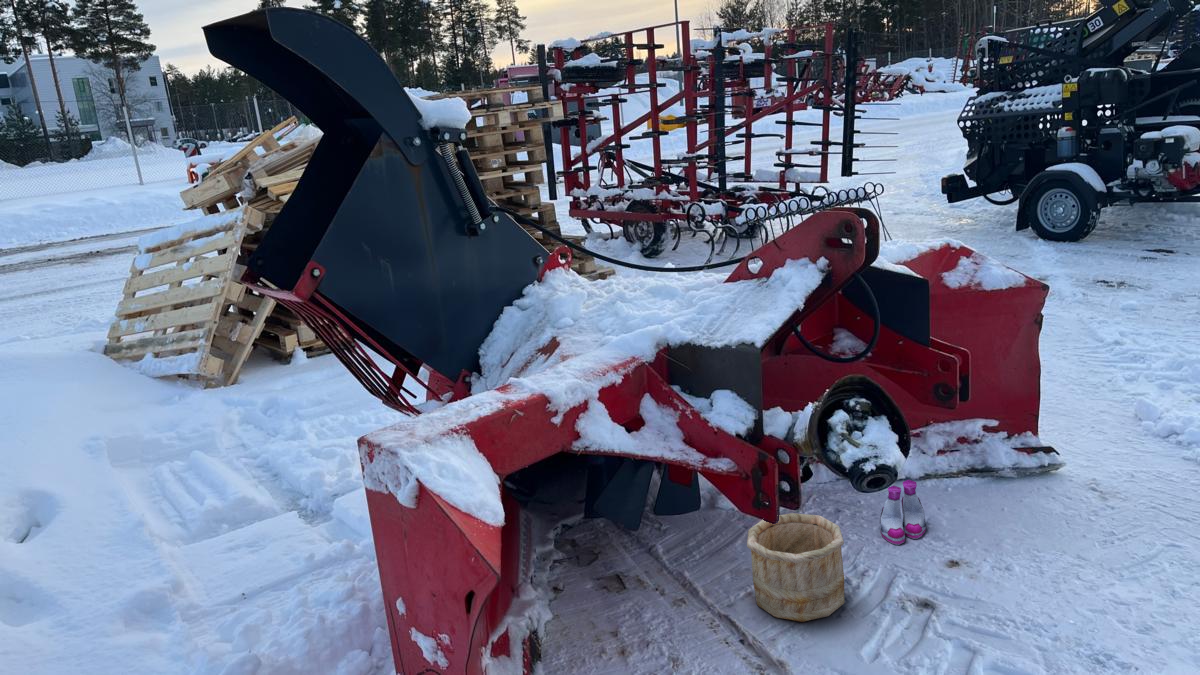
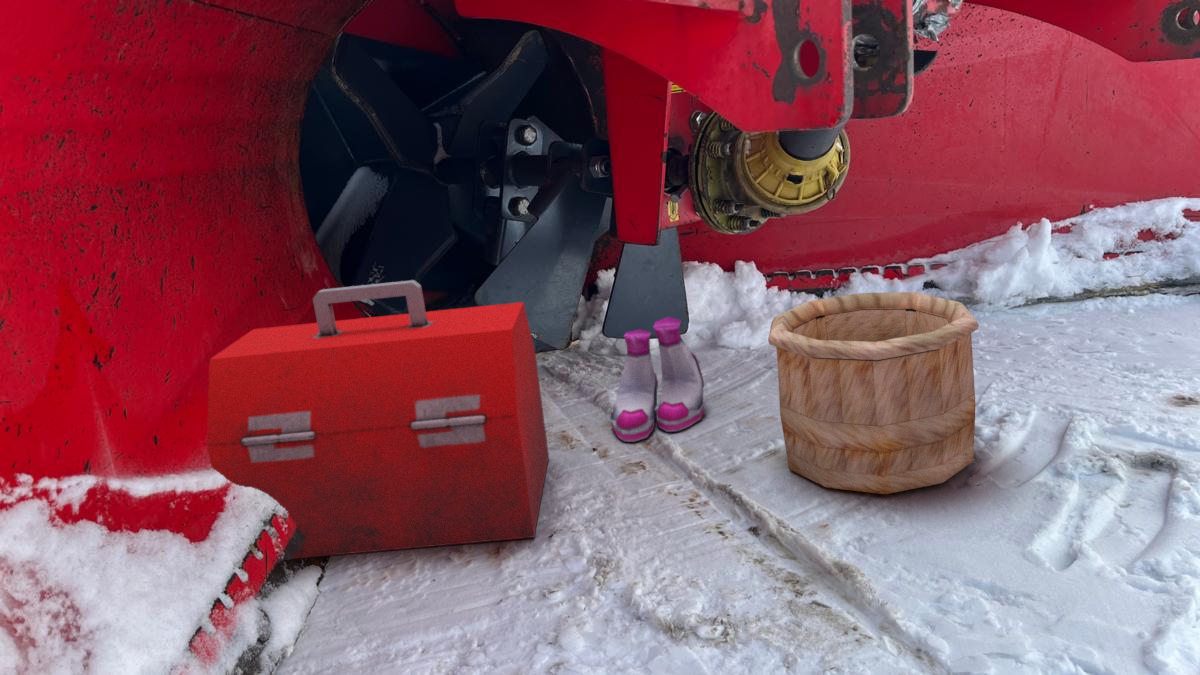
boots: present [880,480,926,545] -> present [611,317,706,442]
toolbox: none [487,519,639,657] -> present [207,280,549,559]

